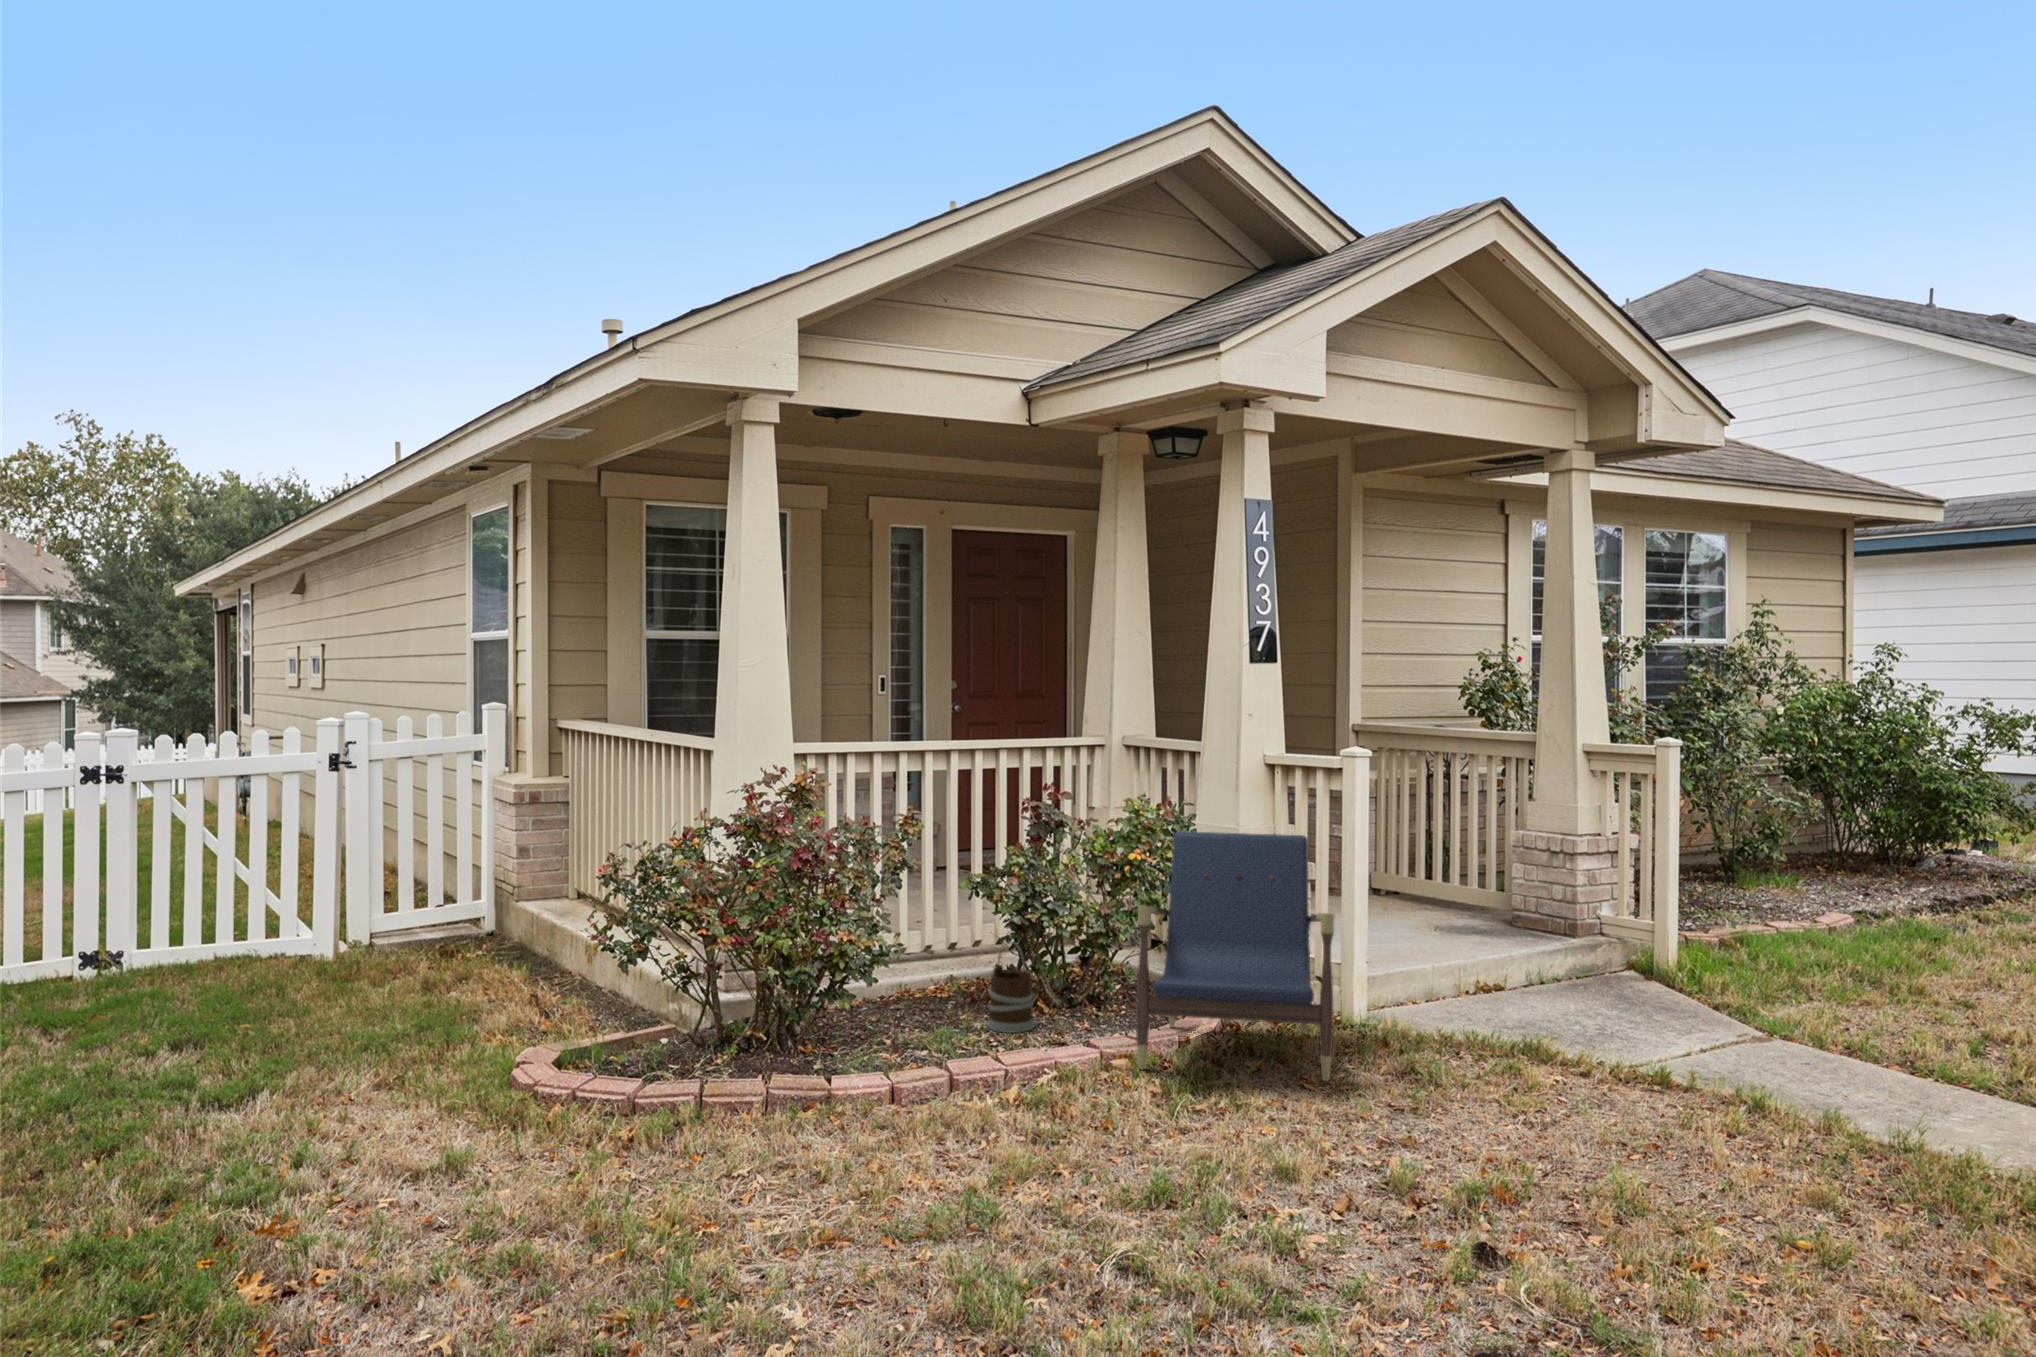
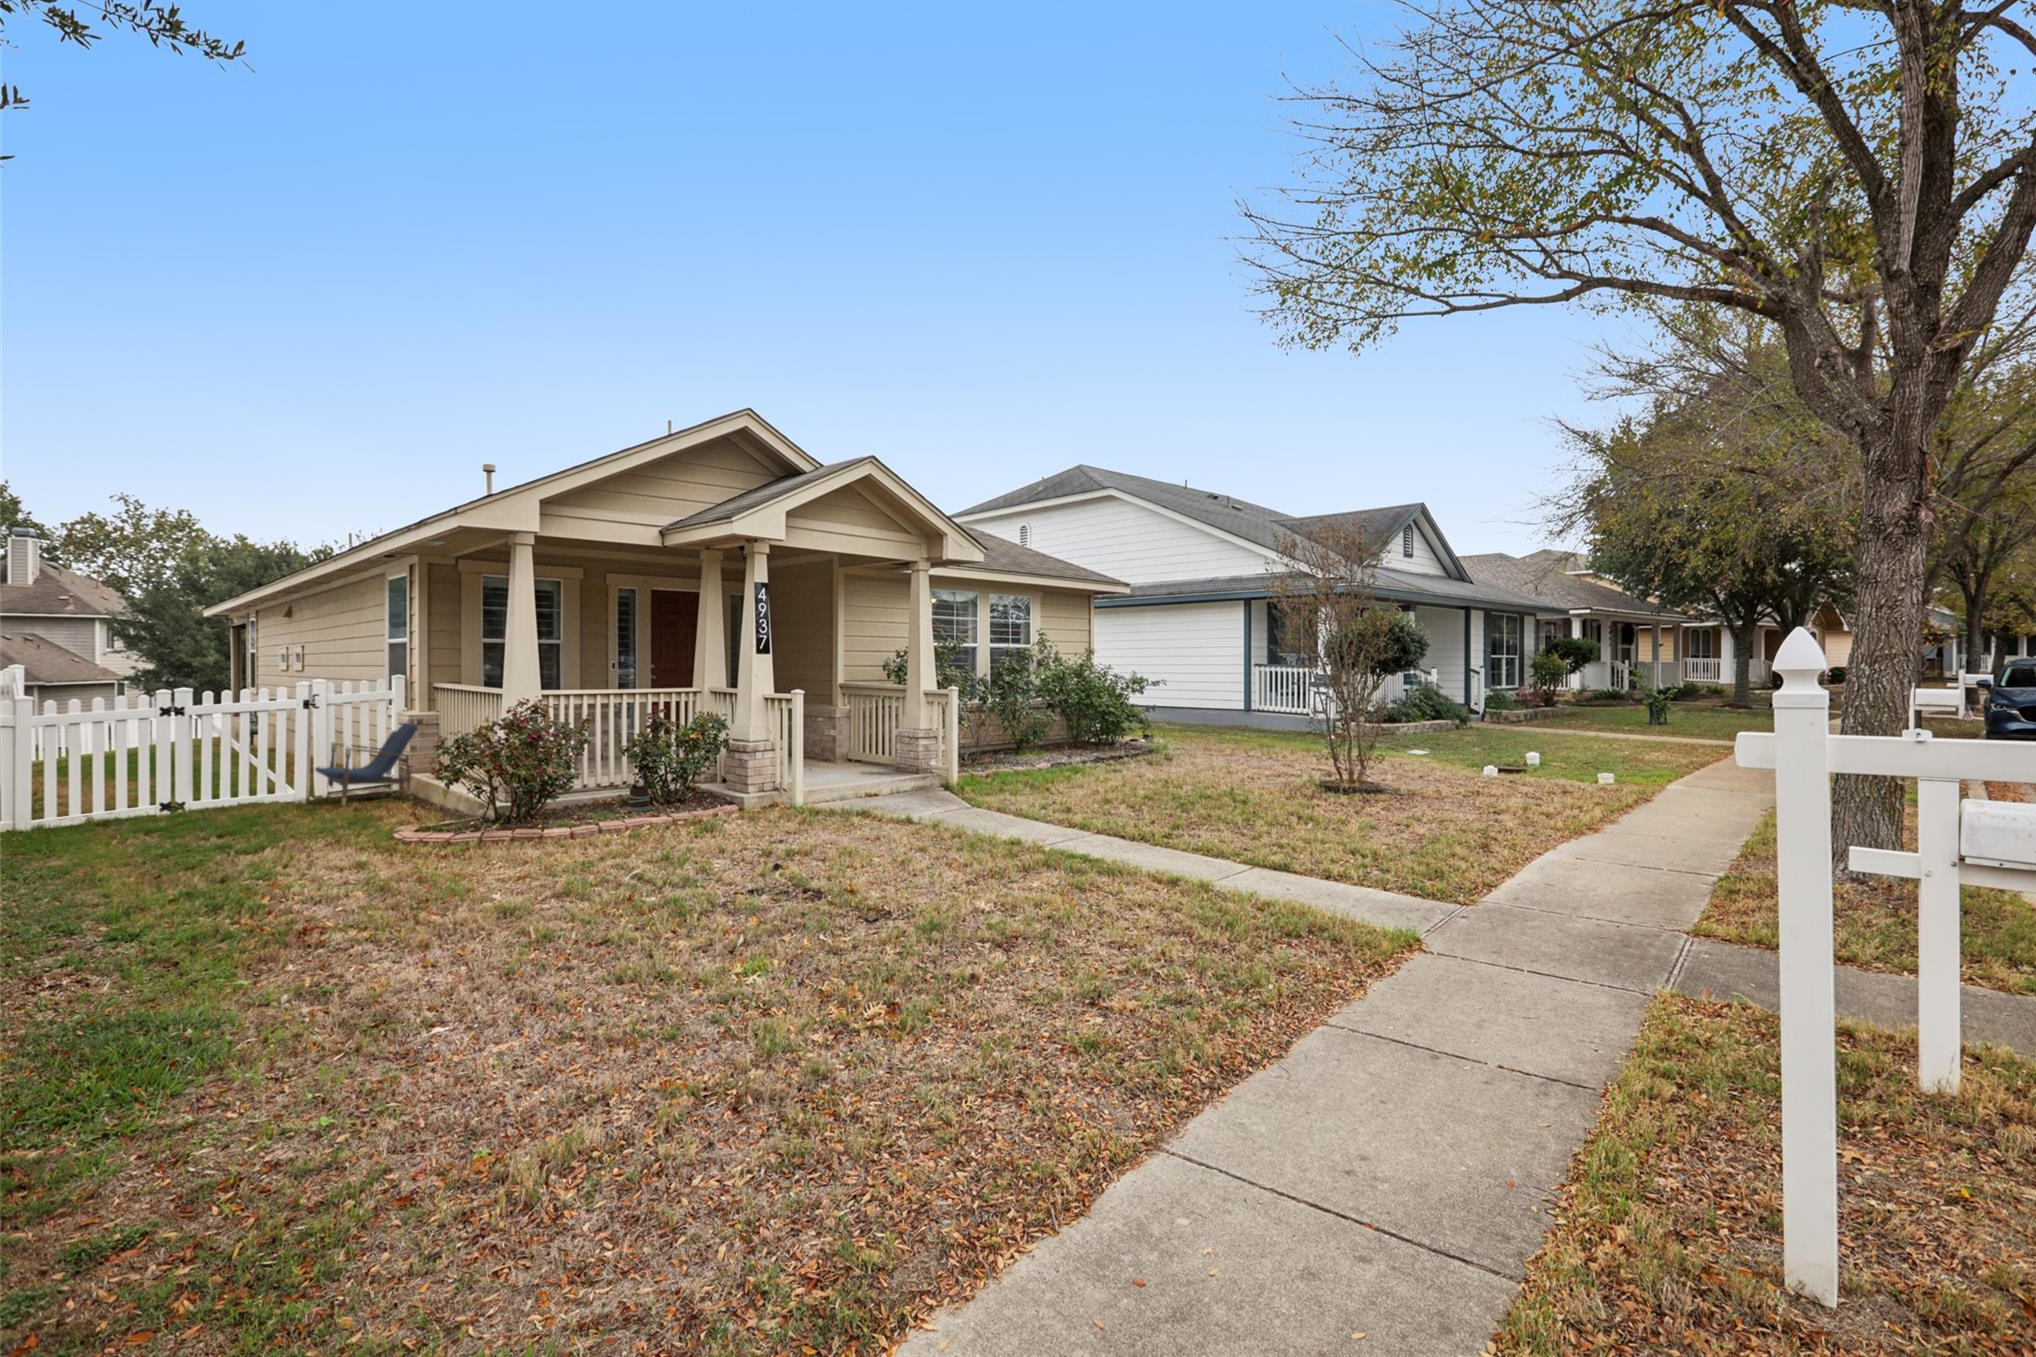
lounge chair: present [1136,831,1335,1081] -> present [315,721,418,805]

